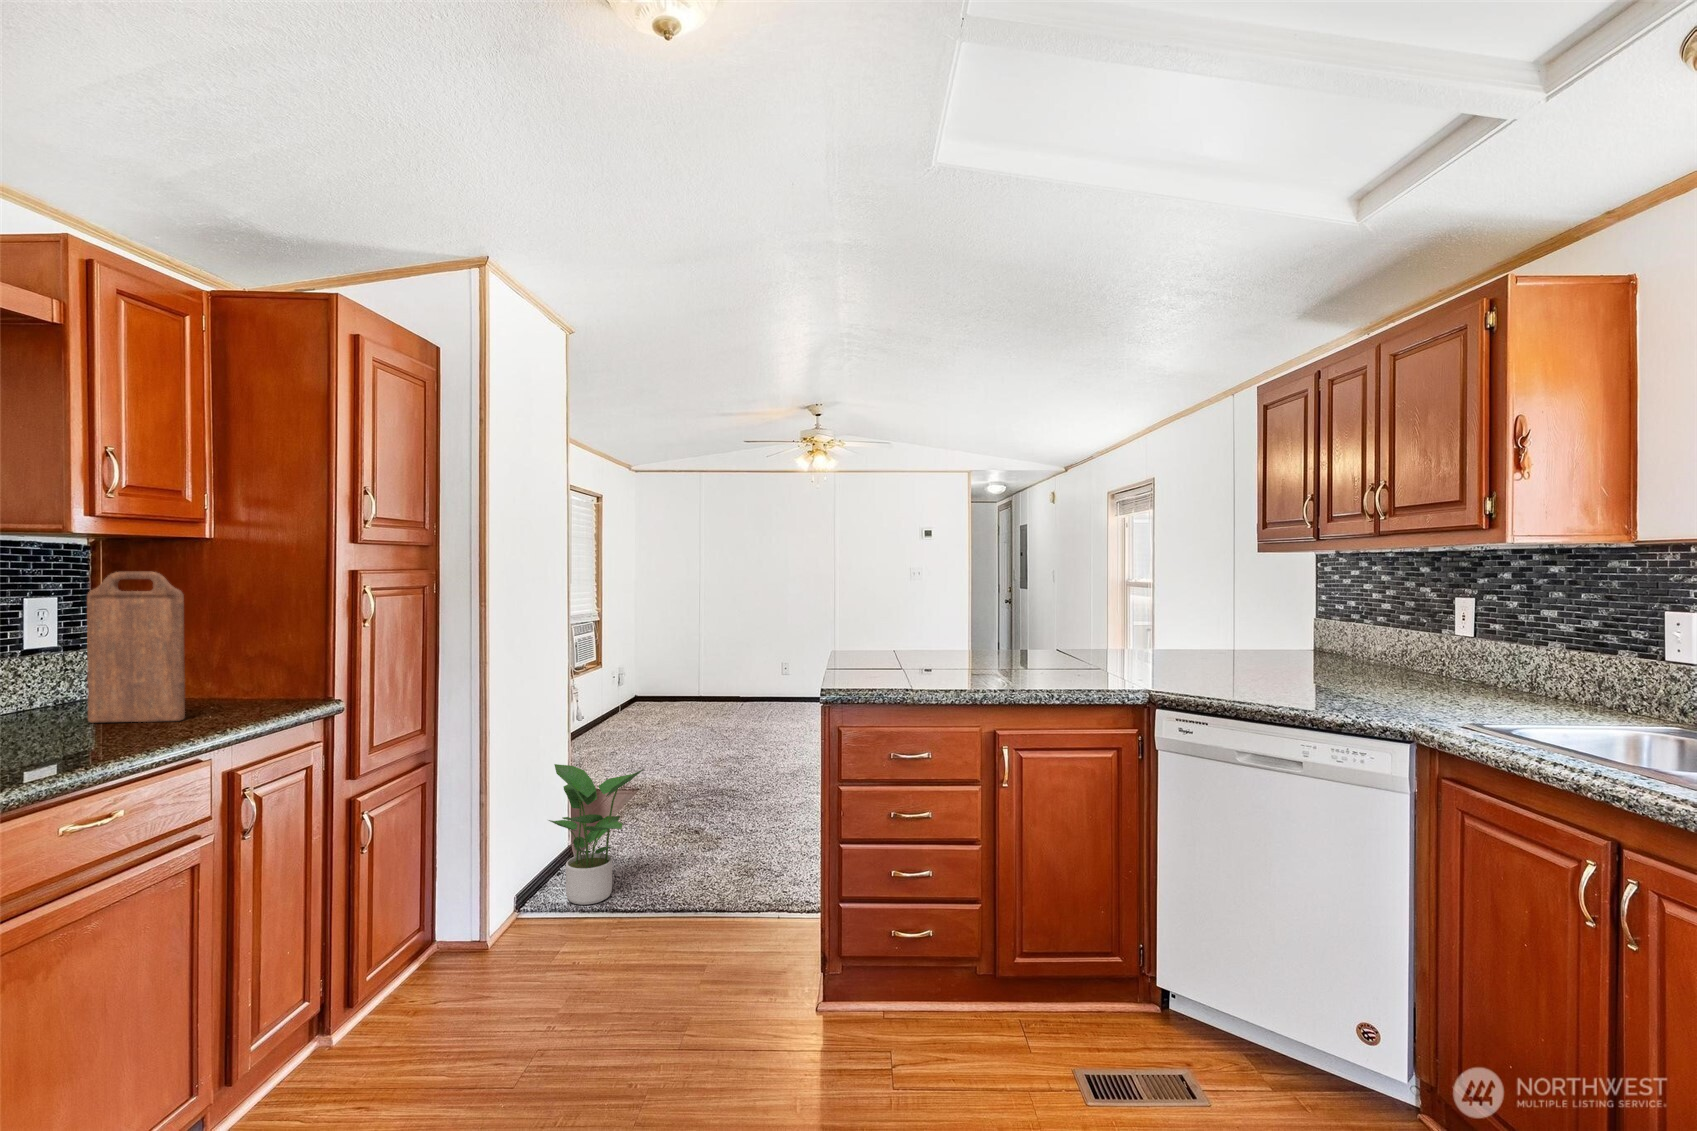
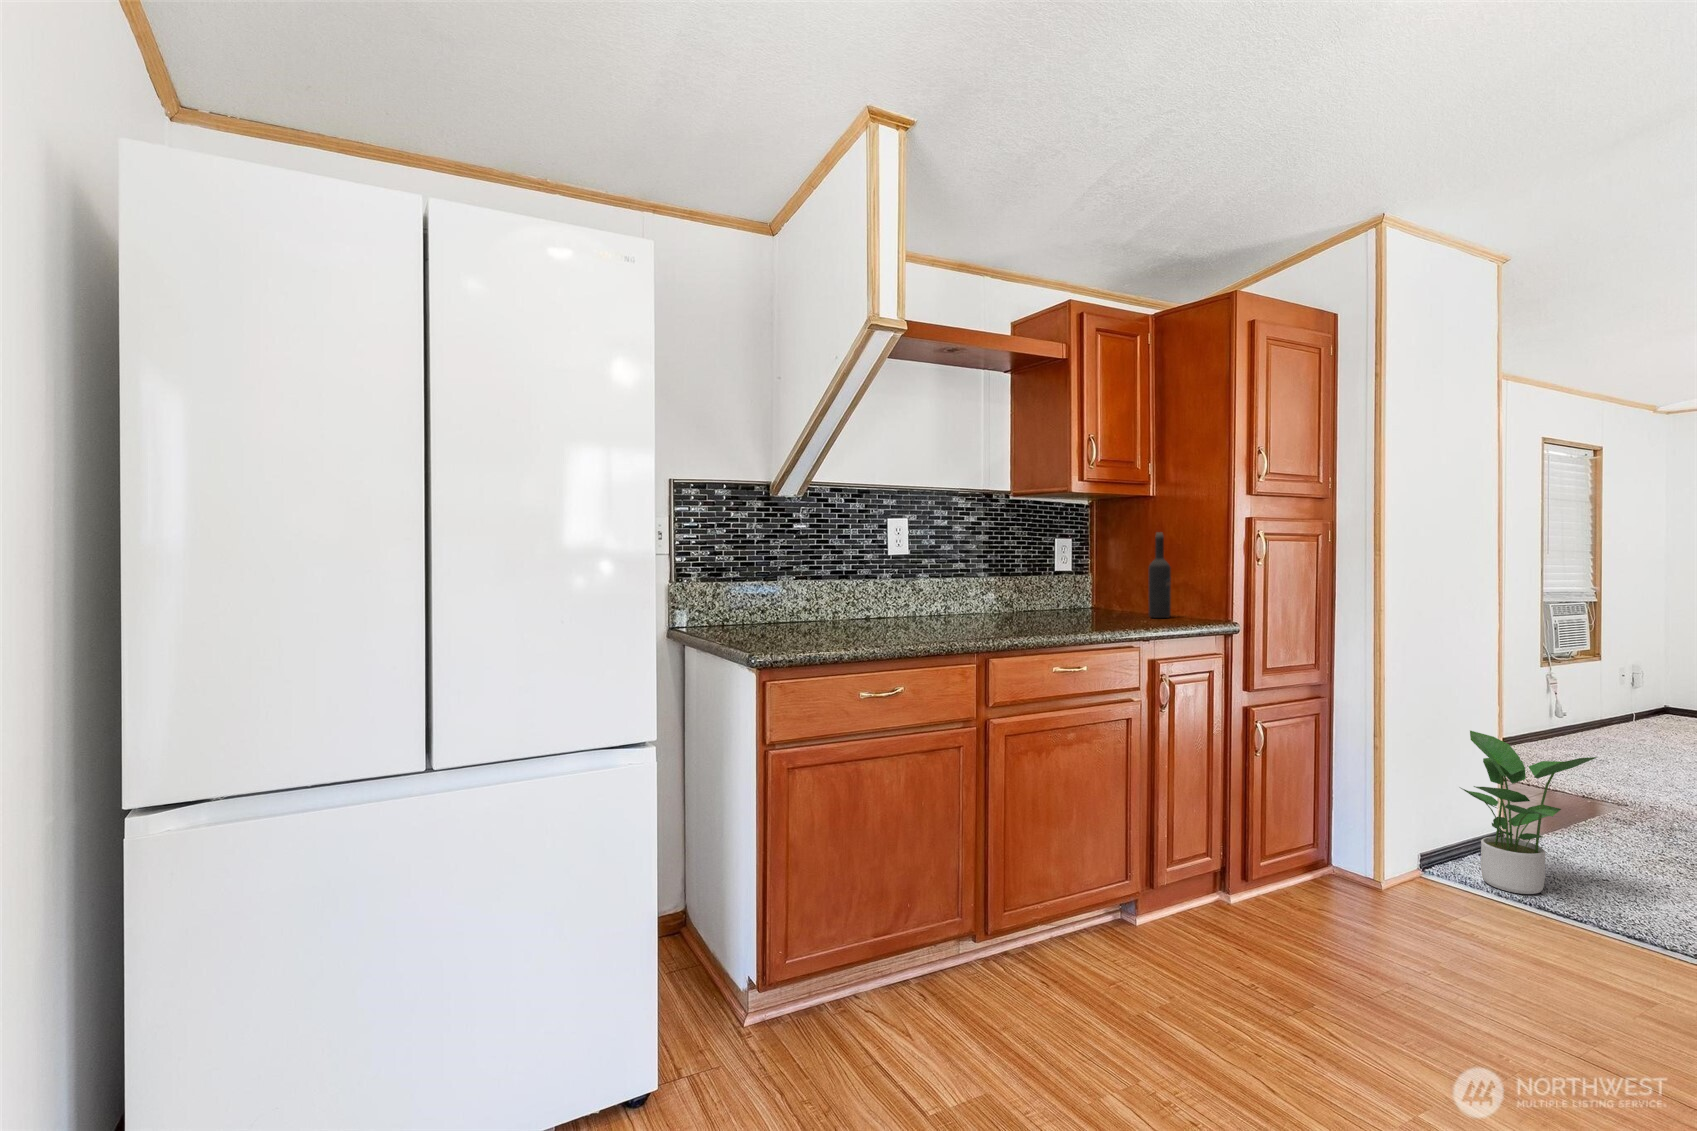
cutting board: present [87,572,185,723] -> none [1081,518,1131,623]
wine bottle: none [206,588,242,705] -> present [1149,532,1171,618]

